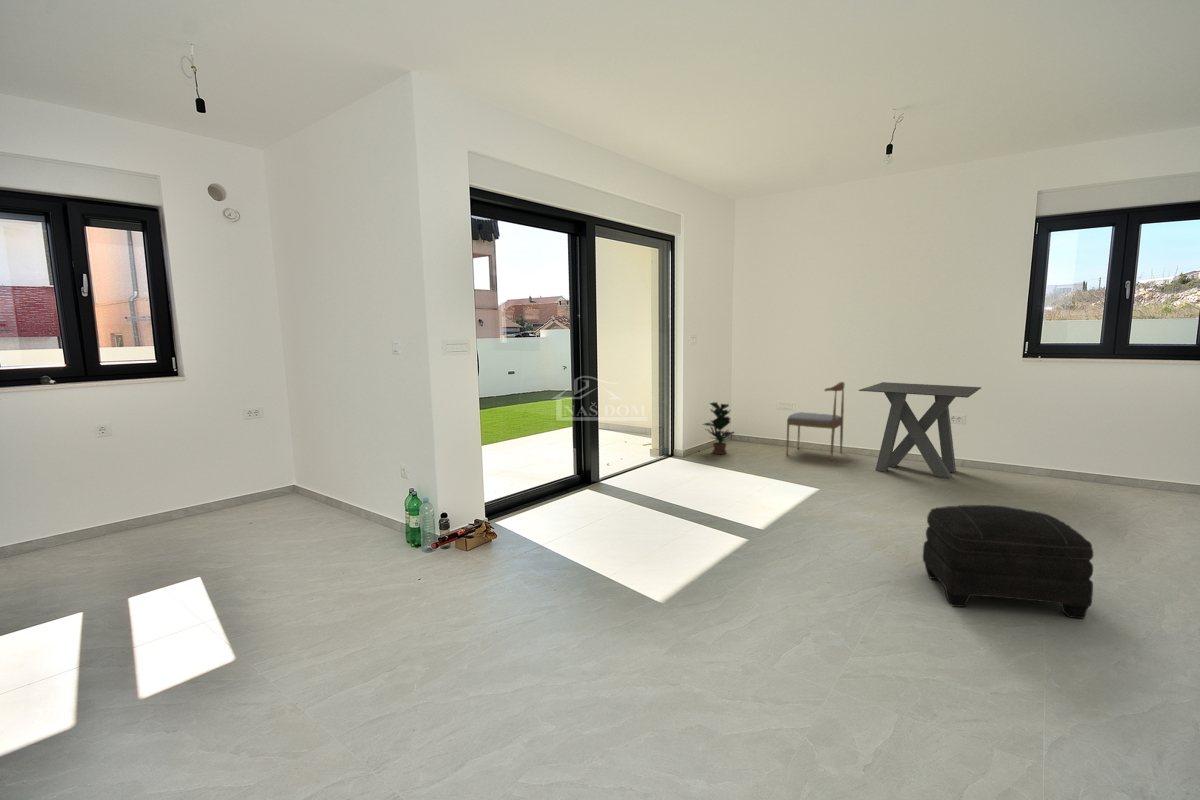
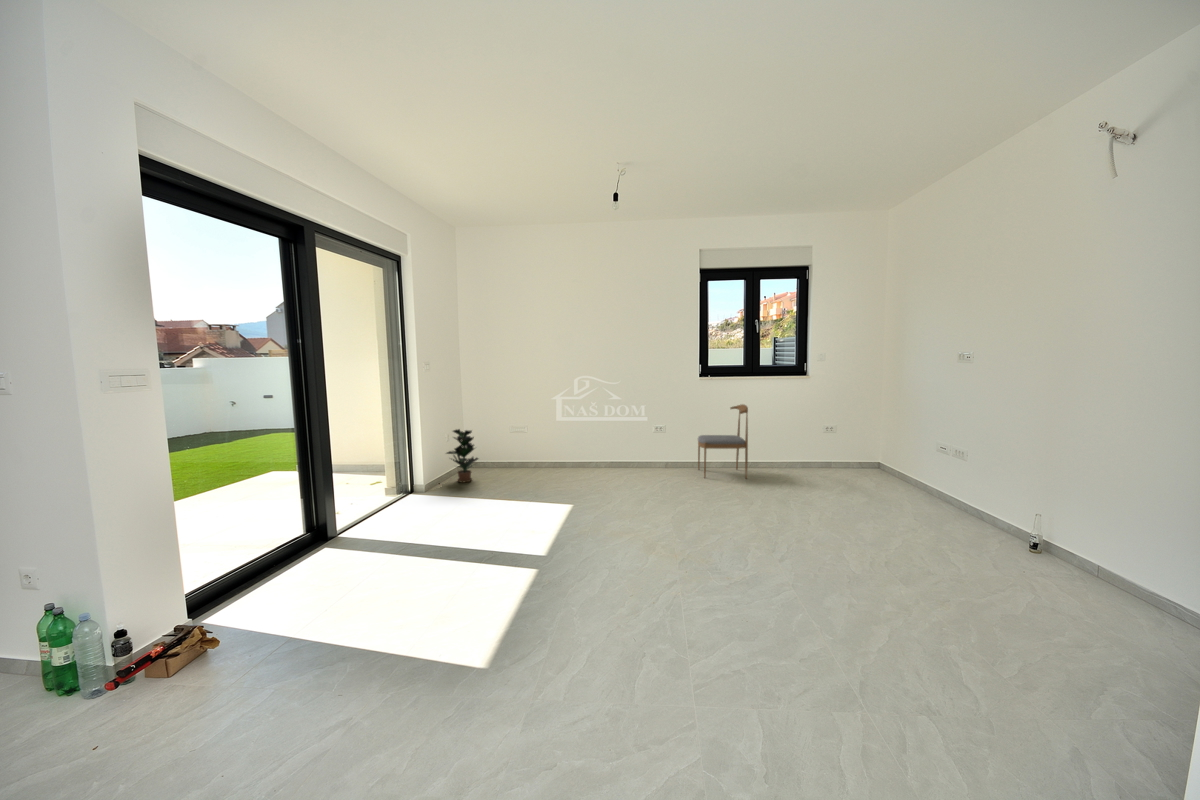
dining chair: present [786,382,845,461] -> present [698,404,748,478]
dining table: present [859,382,981,478] -> none [593,402,675,480]
ottoman: present [923,505,1093,619] -> none [689,498,803,589]

